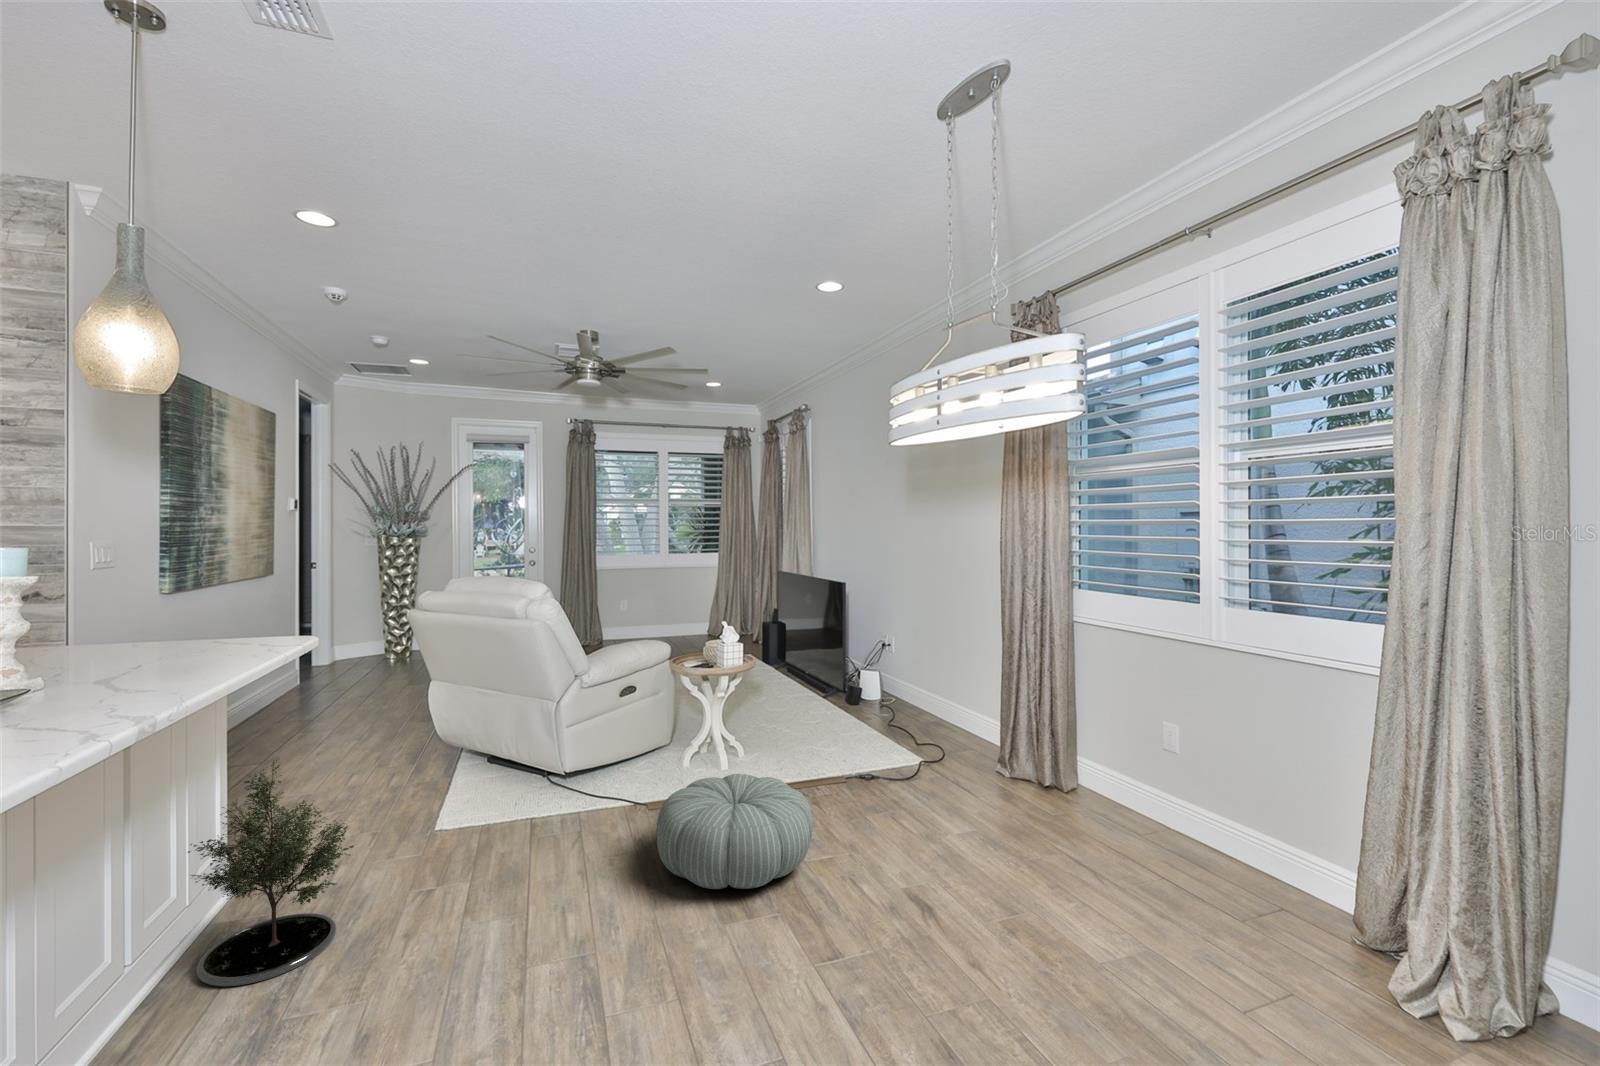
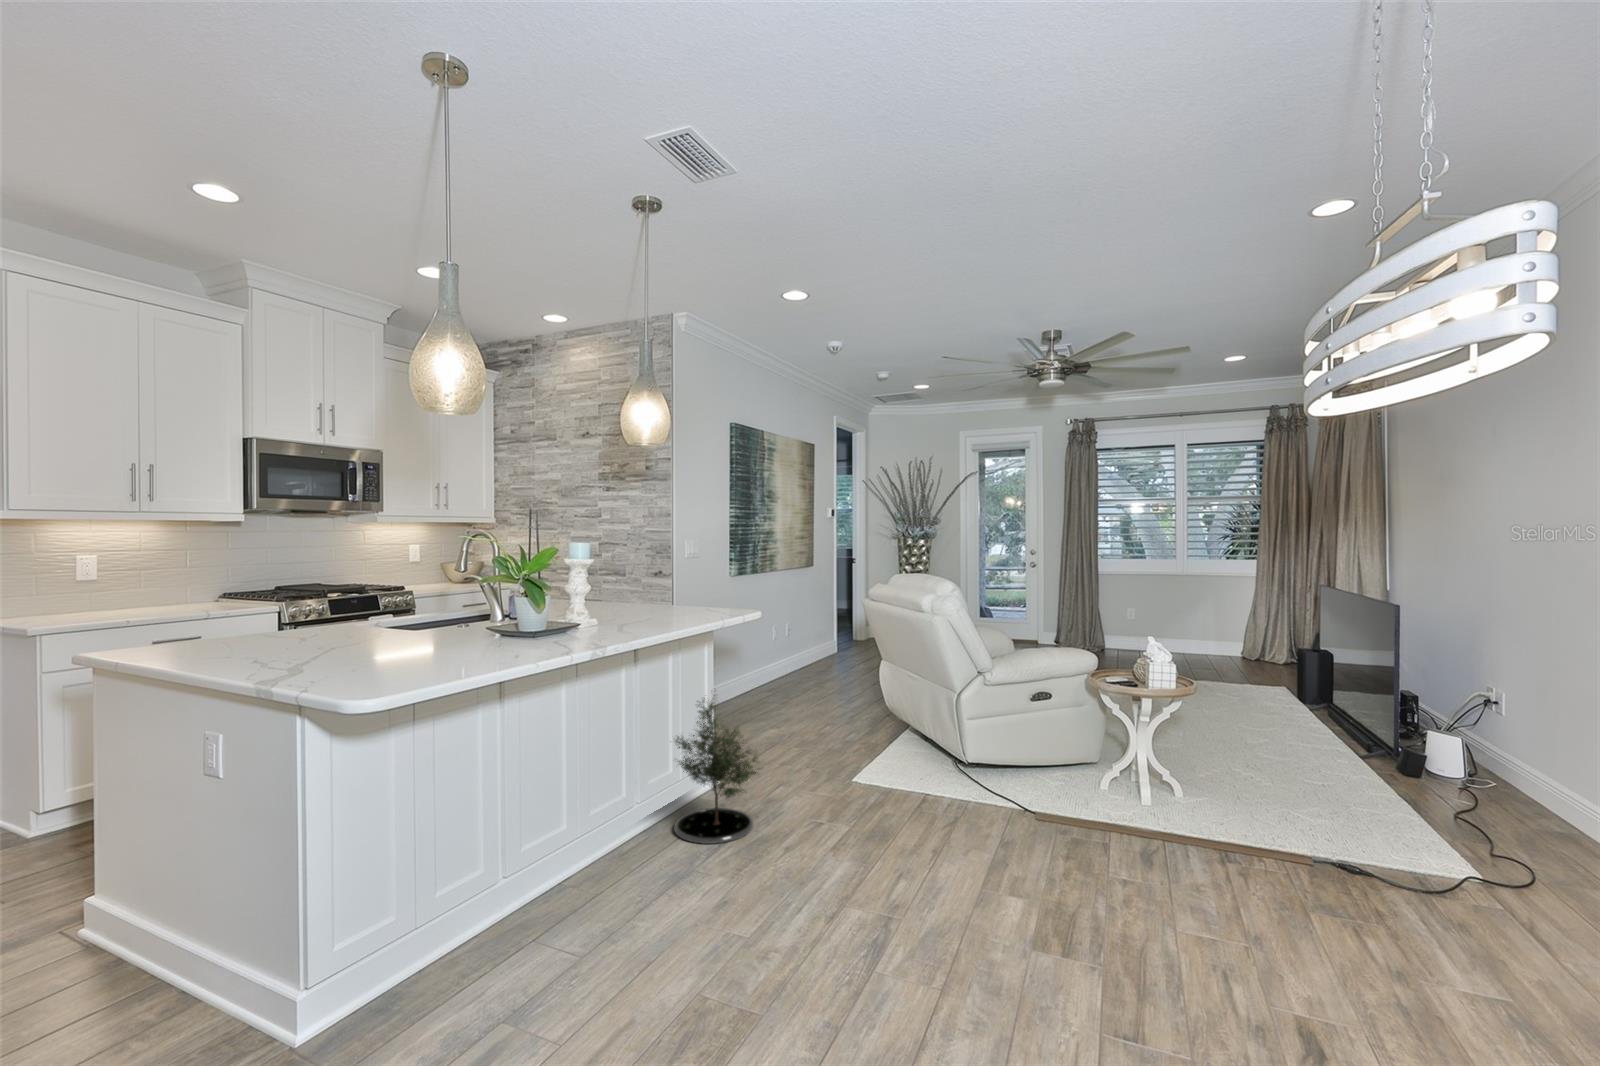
pouf: present [657,774,813,889] -> none [996,797,1191,929]

